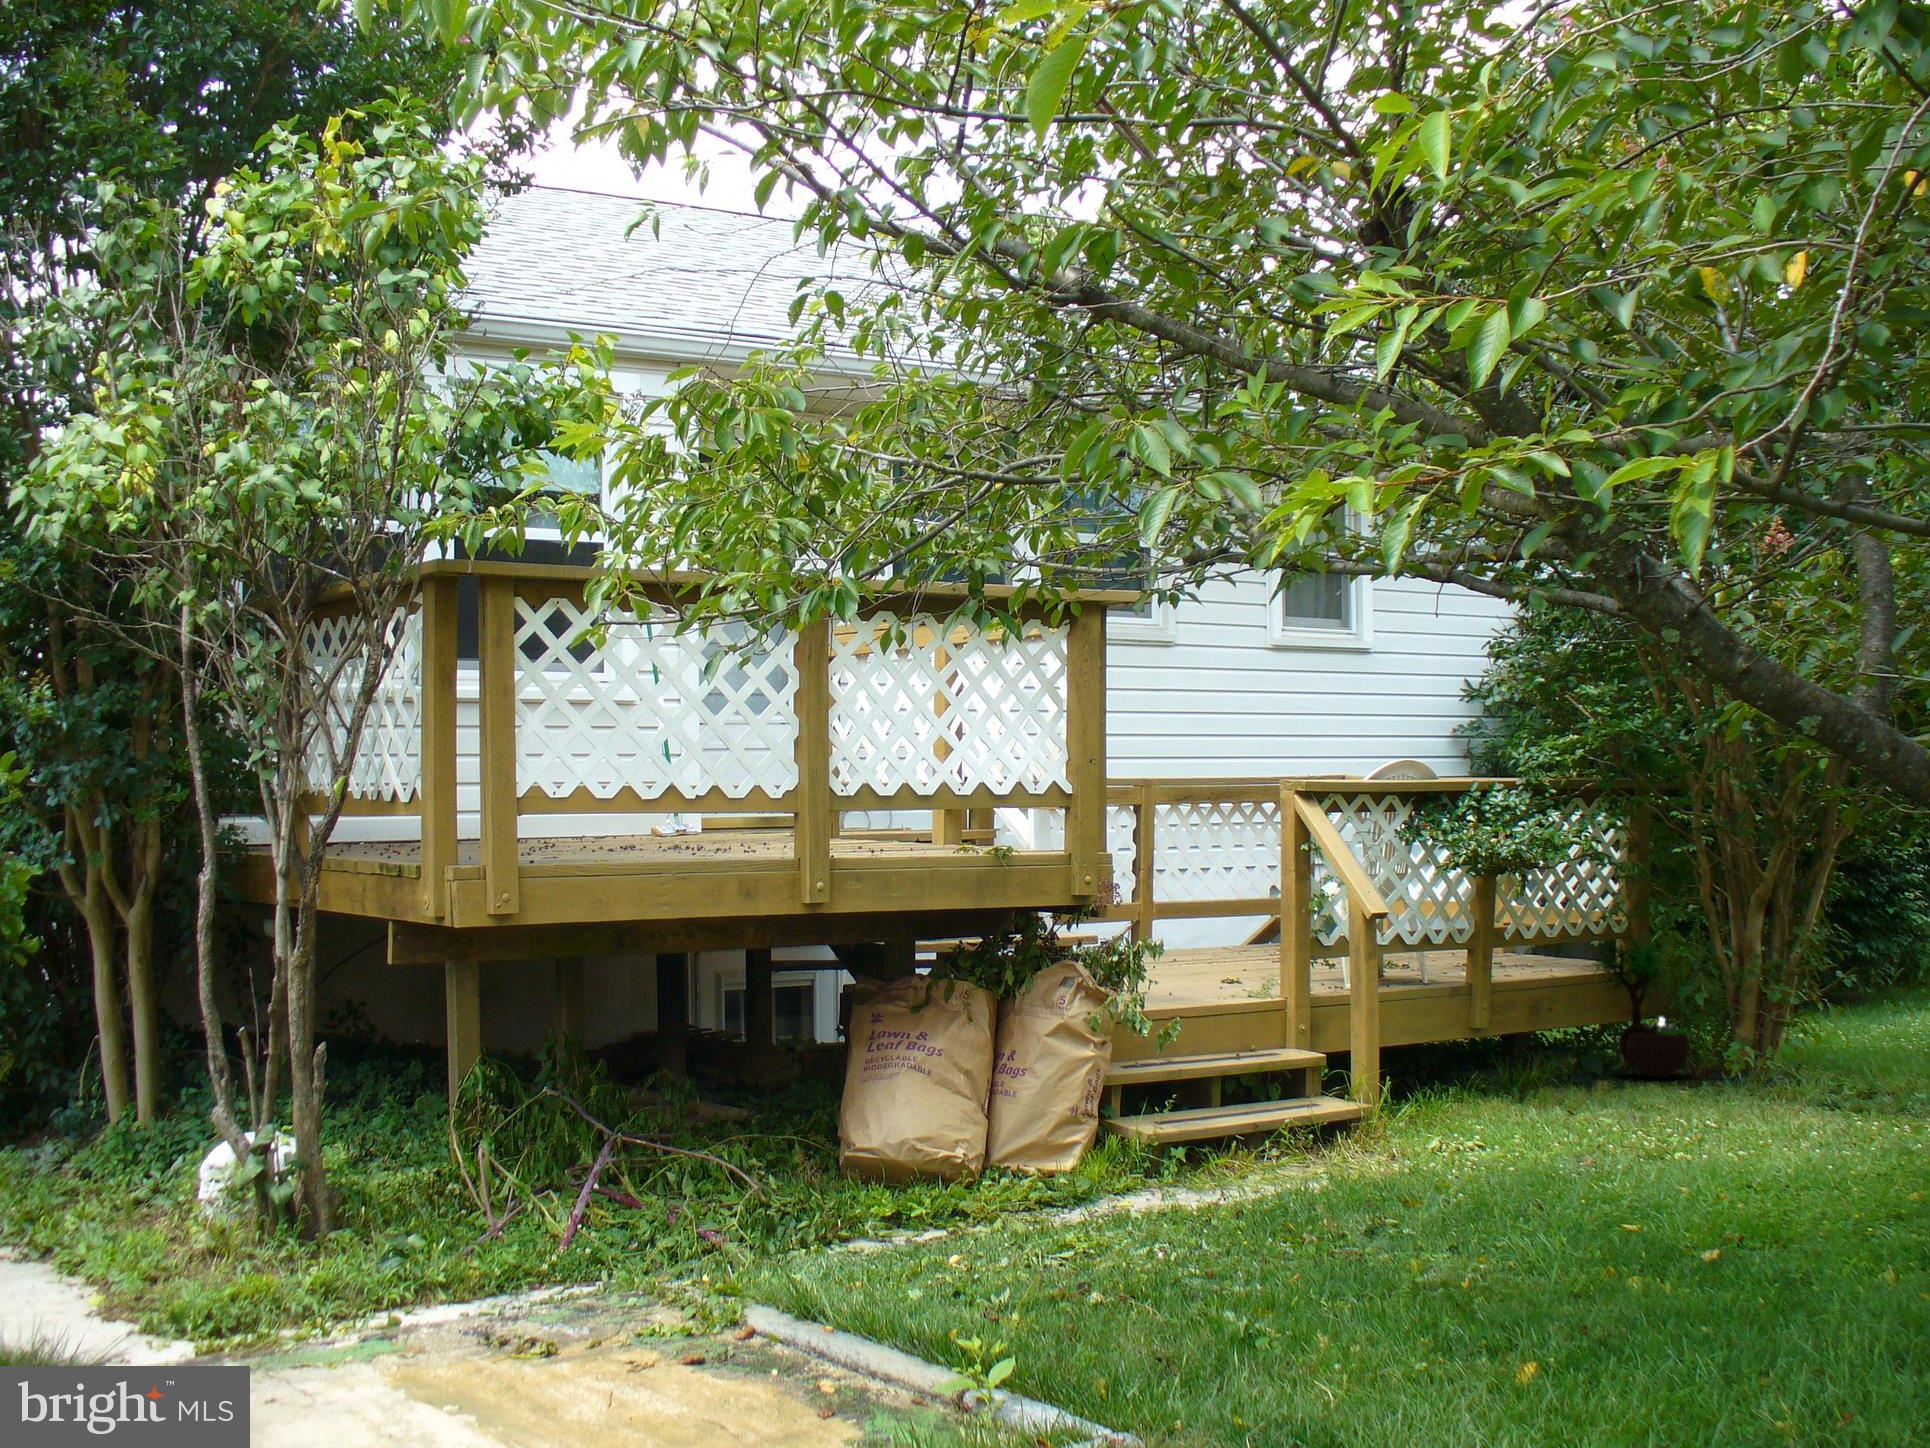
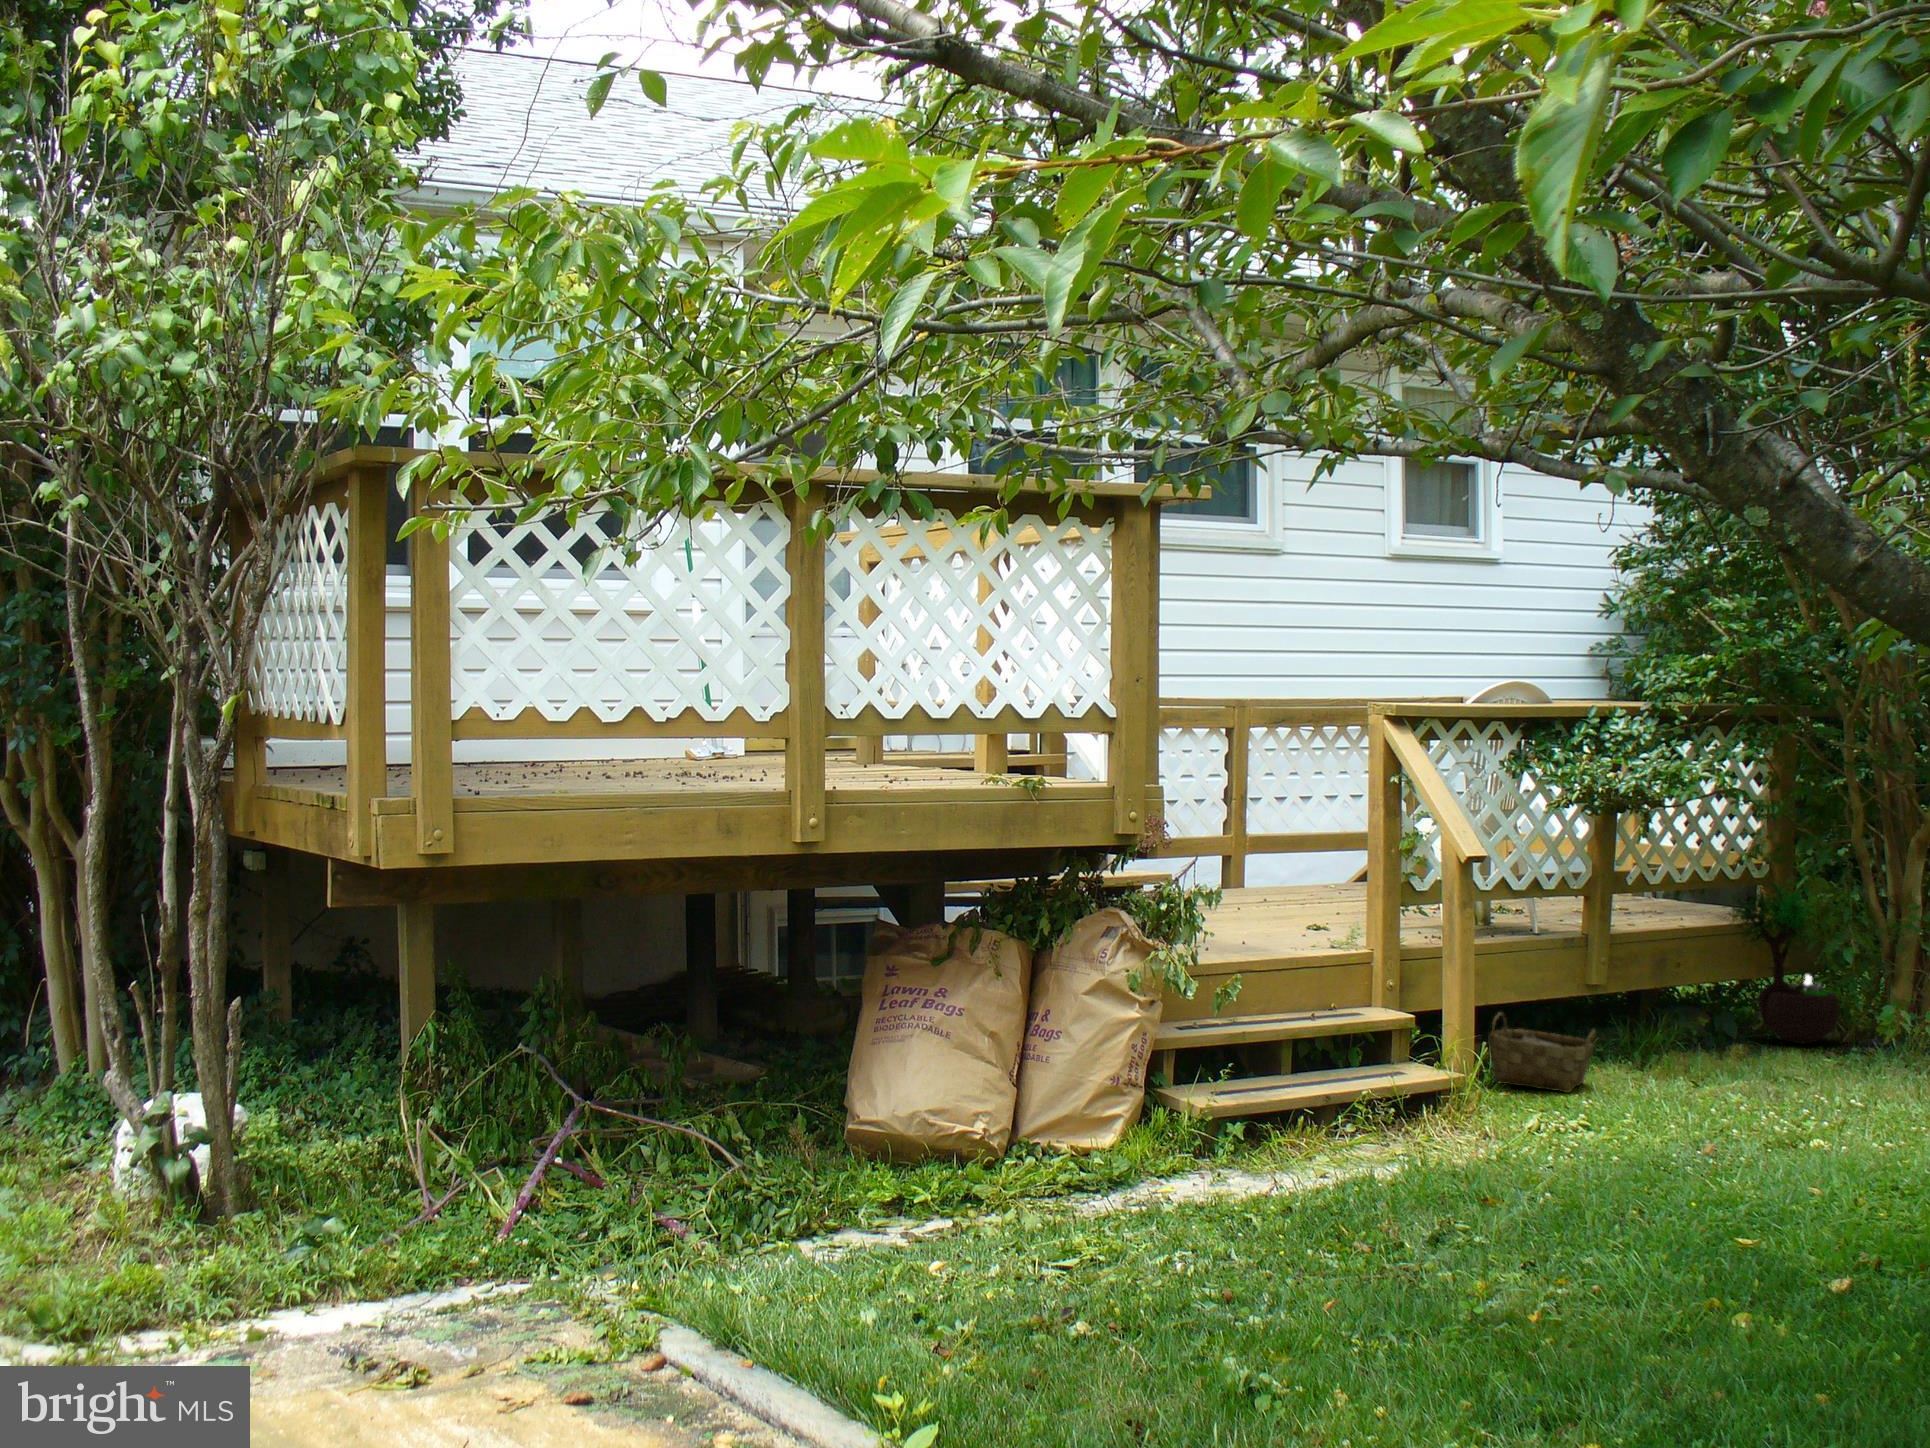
woven basket: none [1391,1051,1483,1120] -> present [1489,1012,1596,1093]

